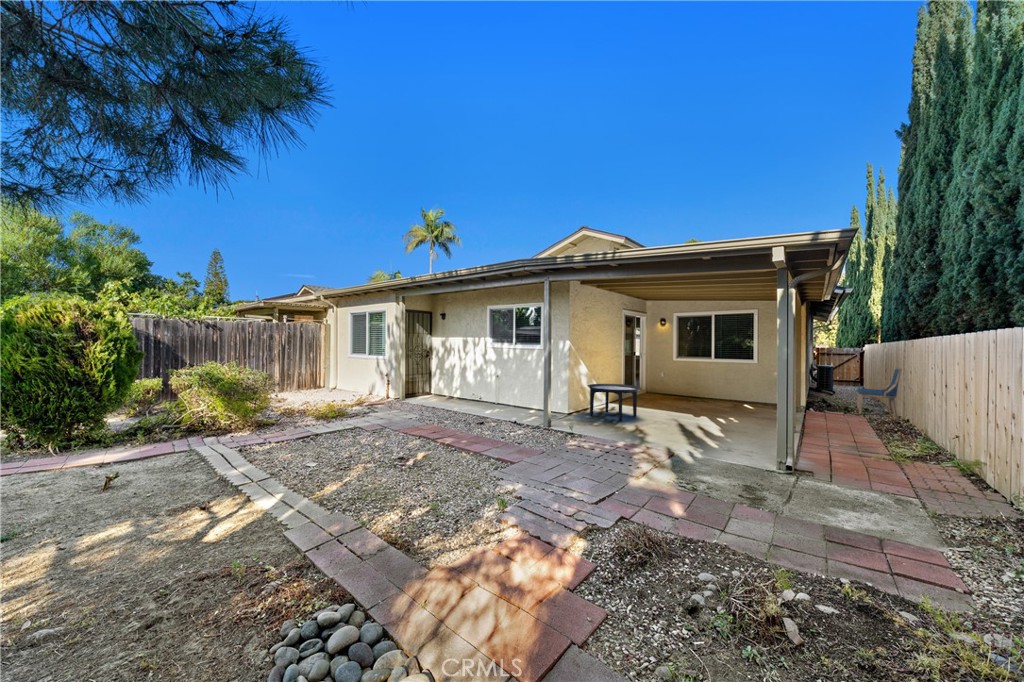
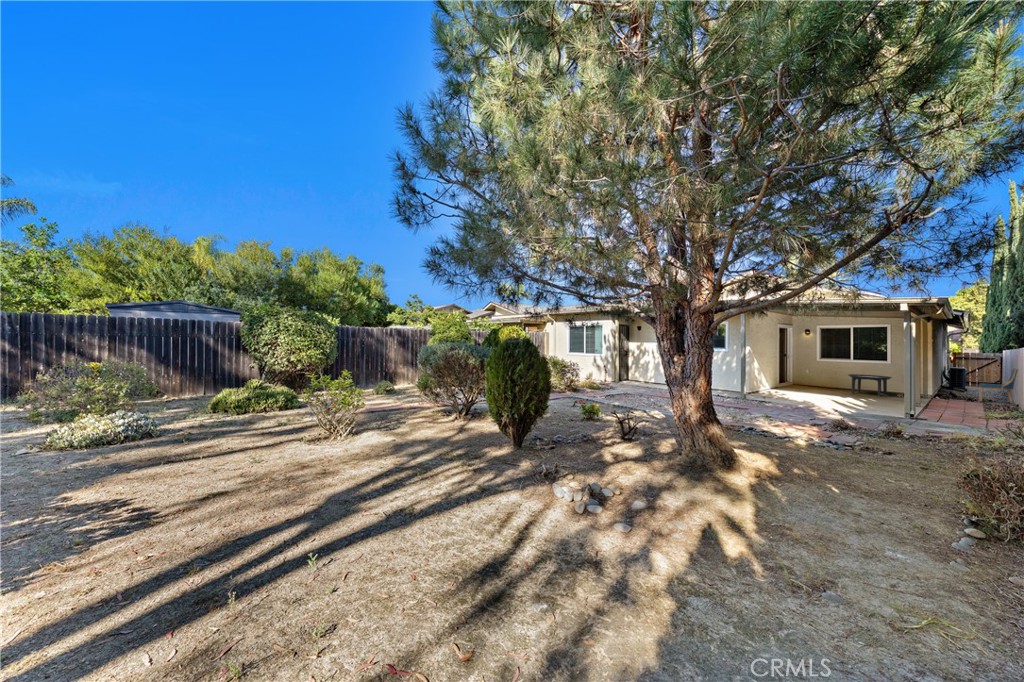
round table: present [588,384,640,421] -> present [849,374,892,396]

